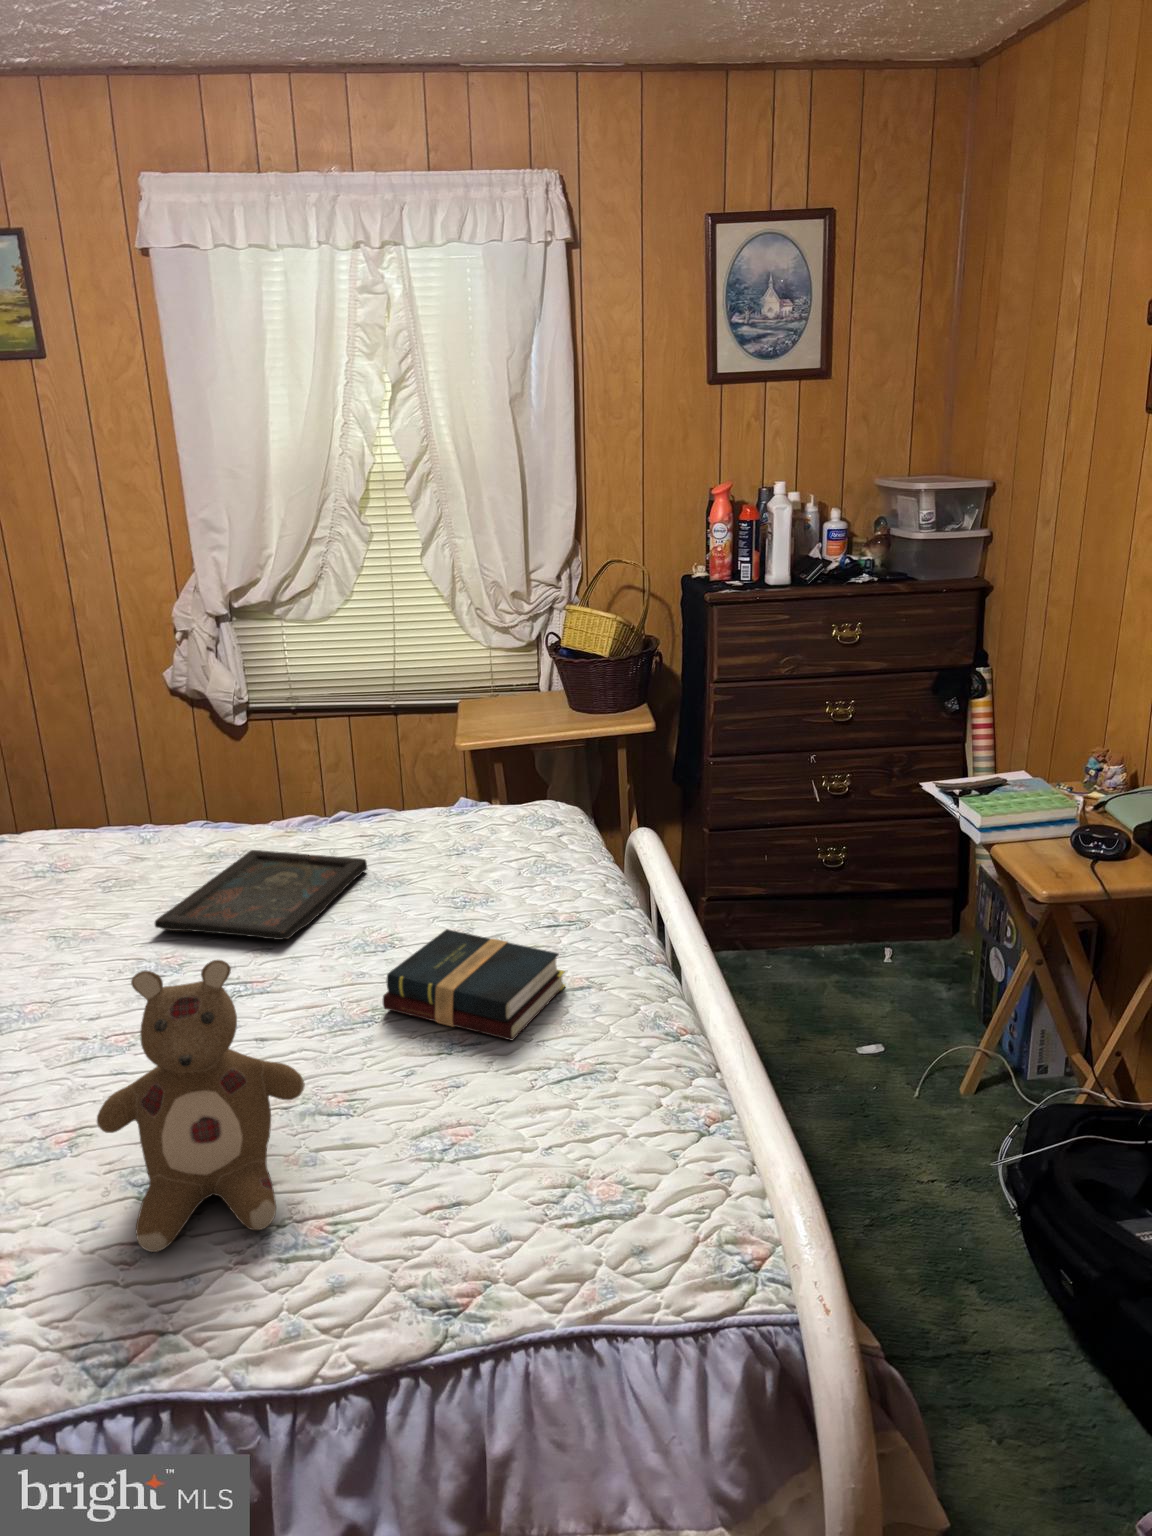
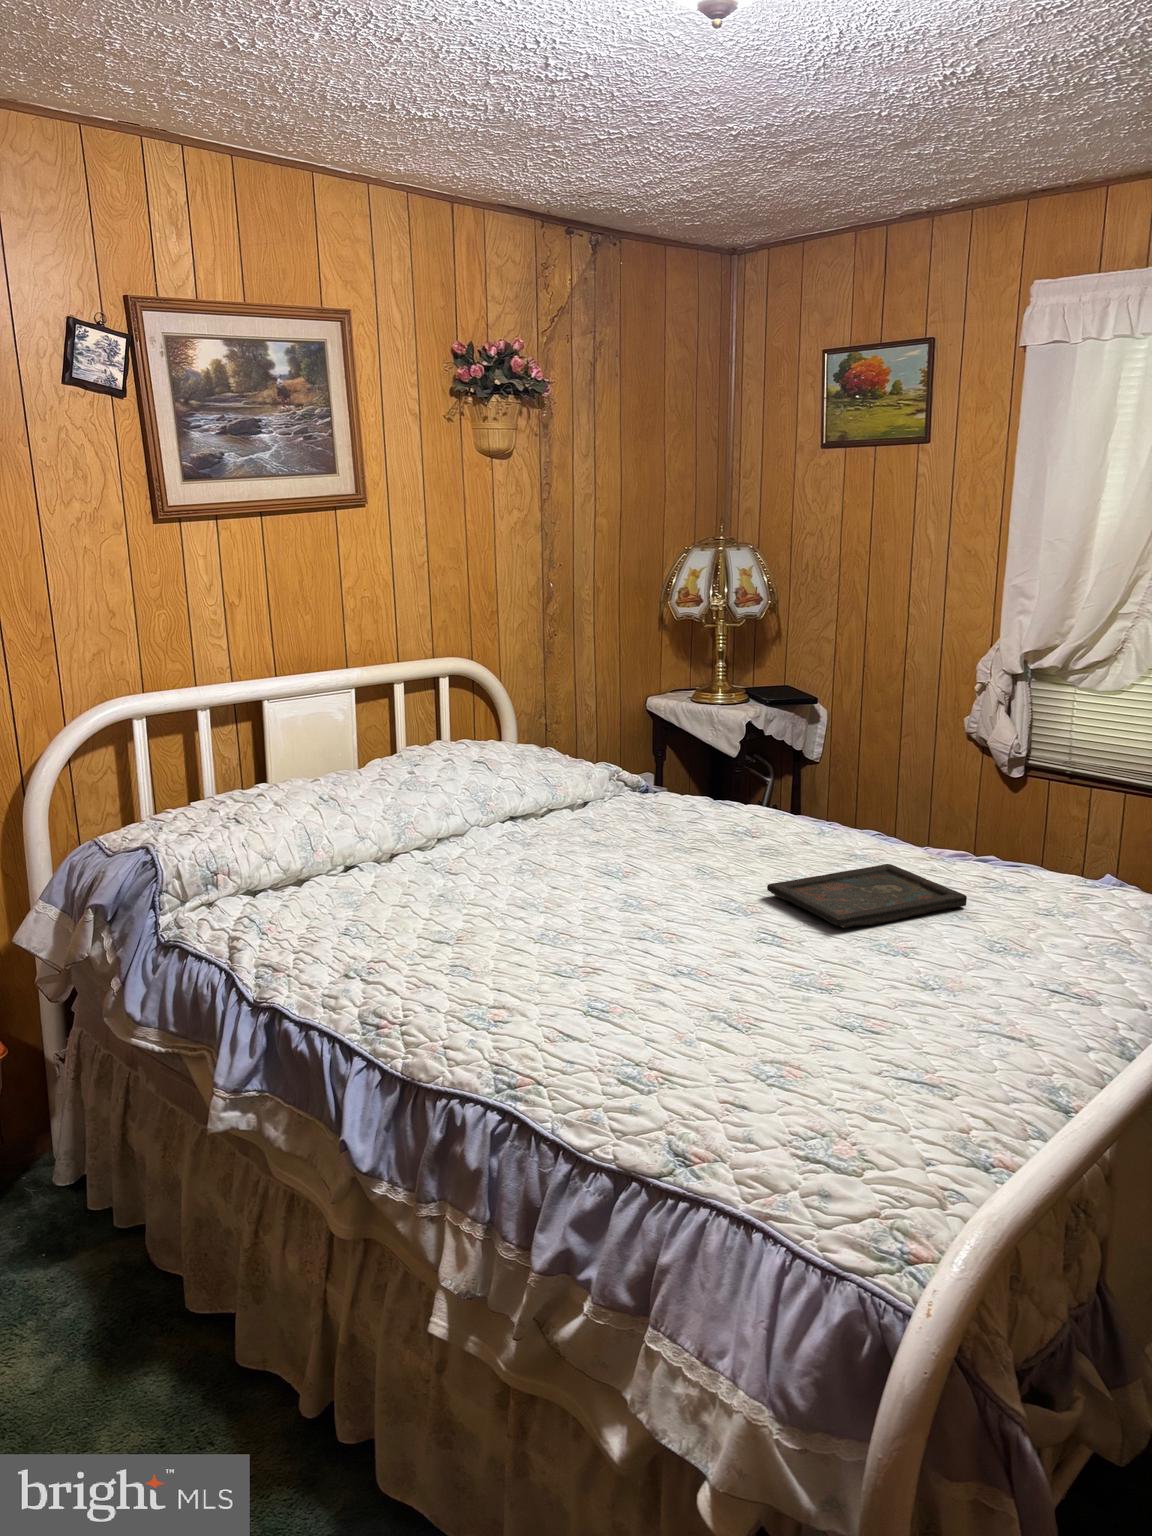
hardback book: present [383,929,565,1040] -> none [848,952,1014,1048]
stuffed bear: present [97,960,305,1252] -> none [559,858,703,1060]

